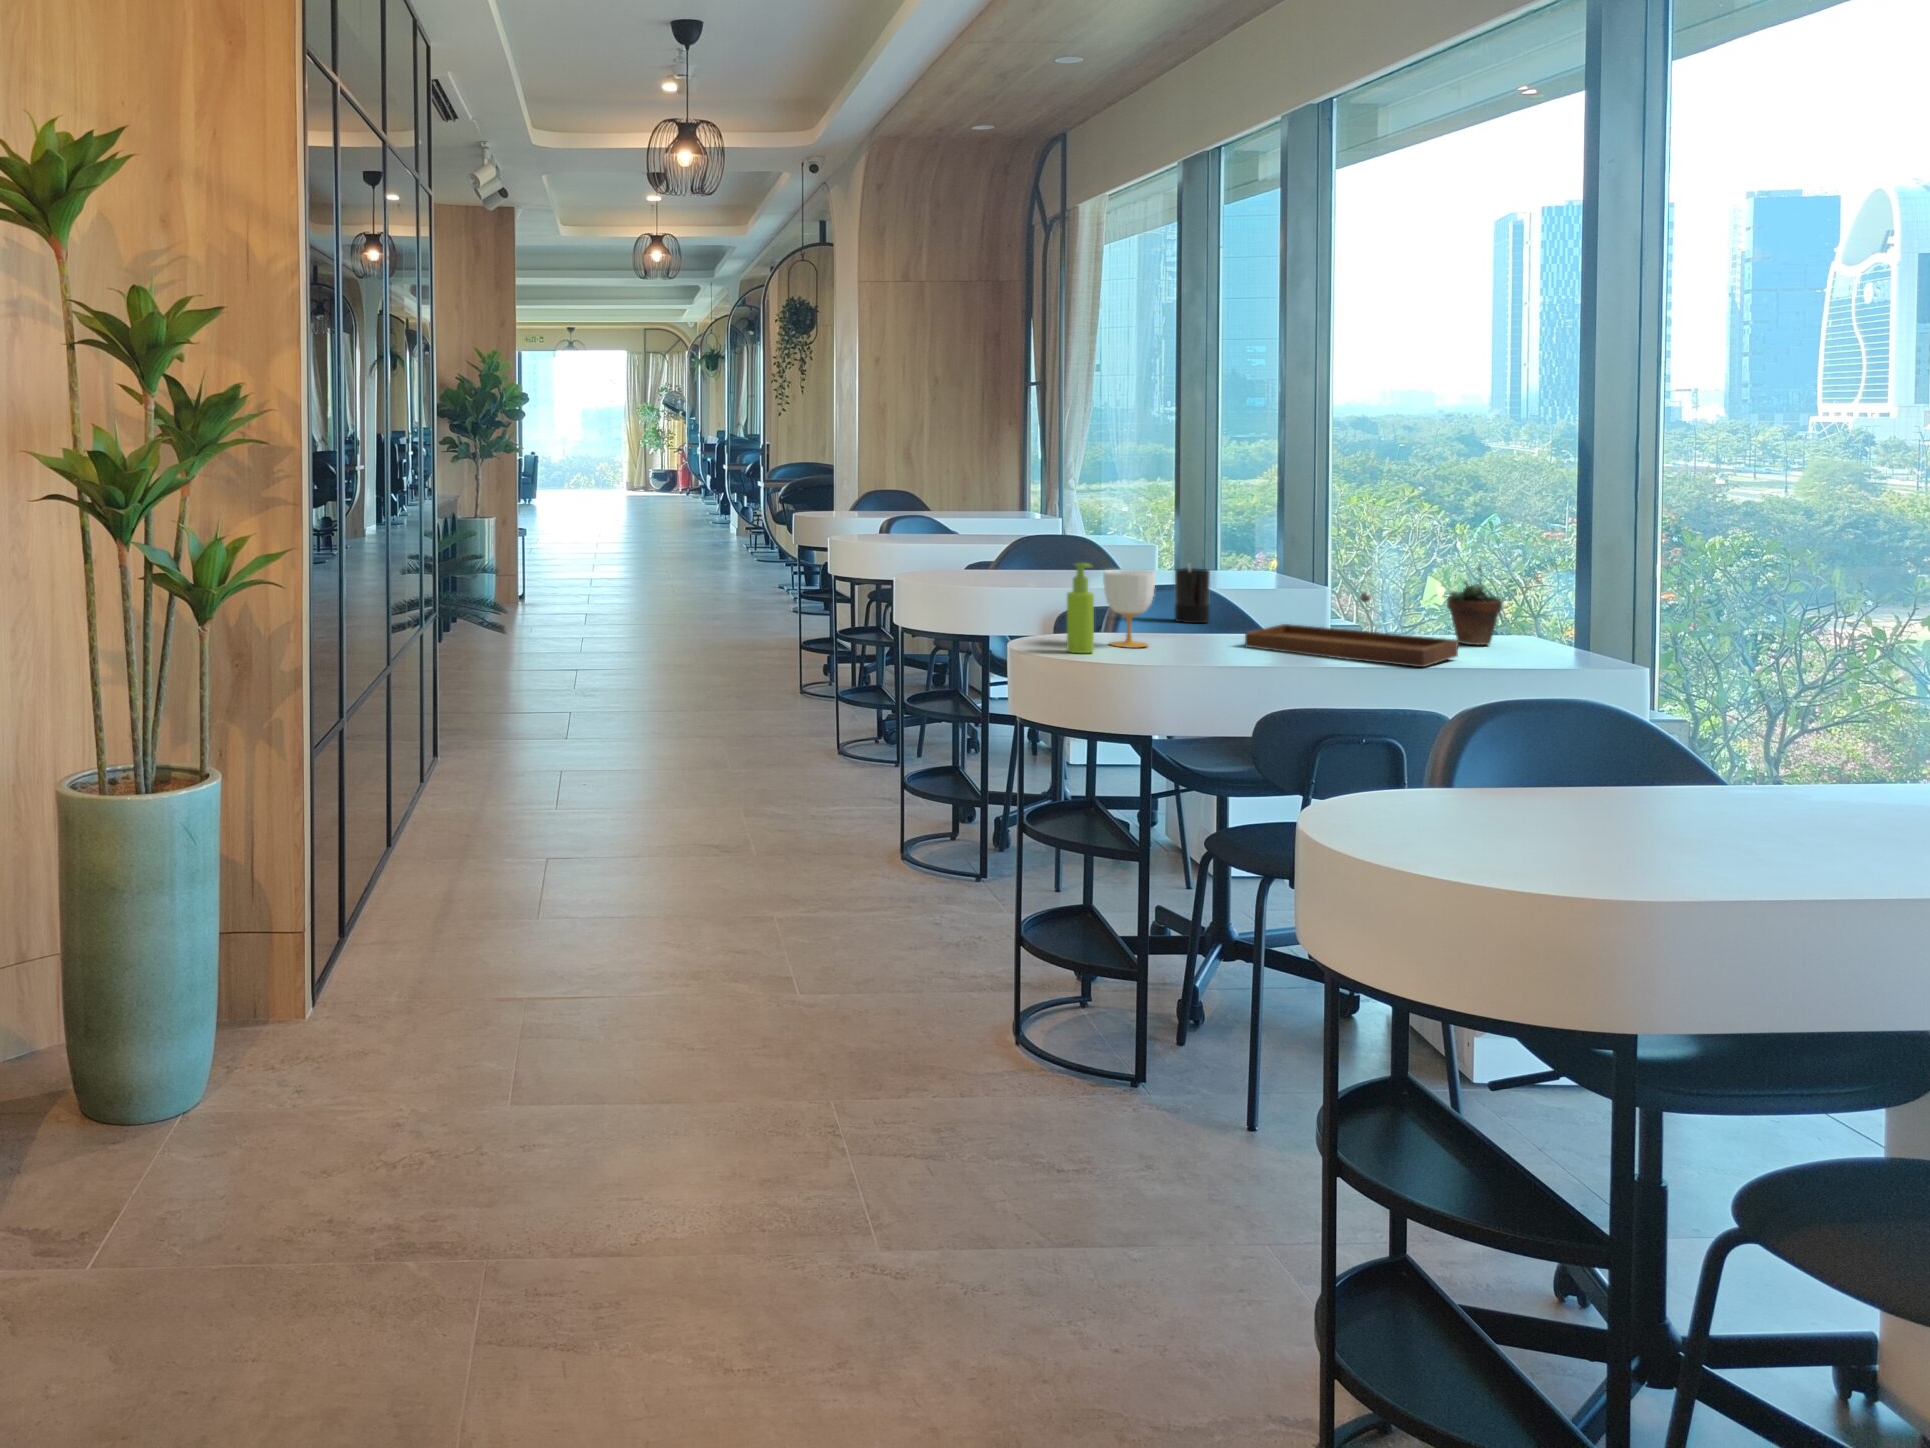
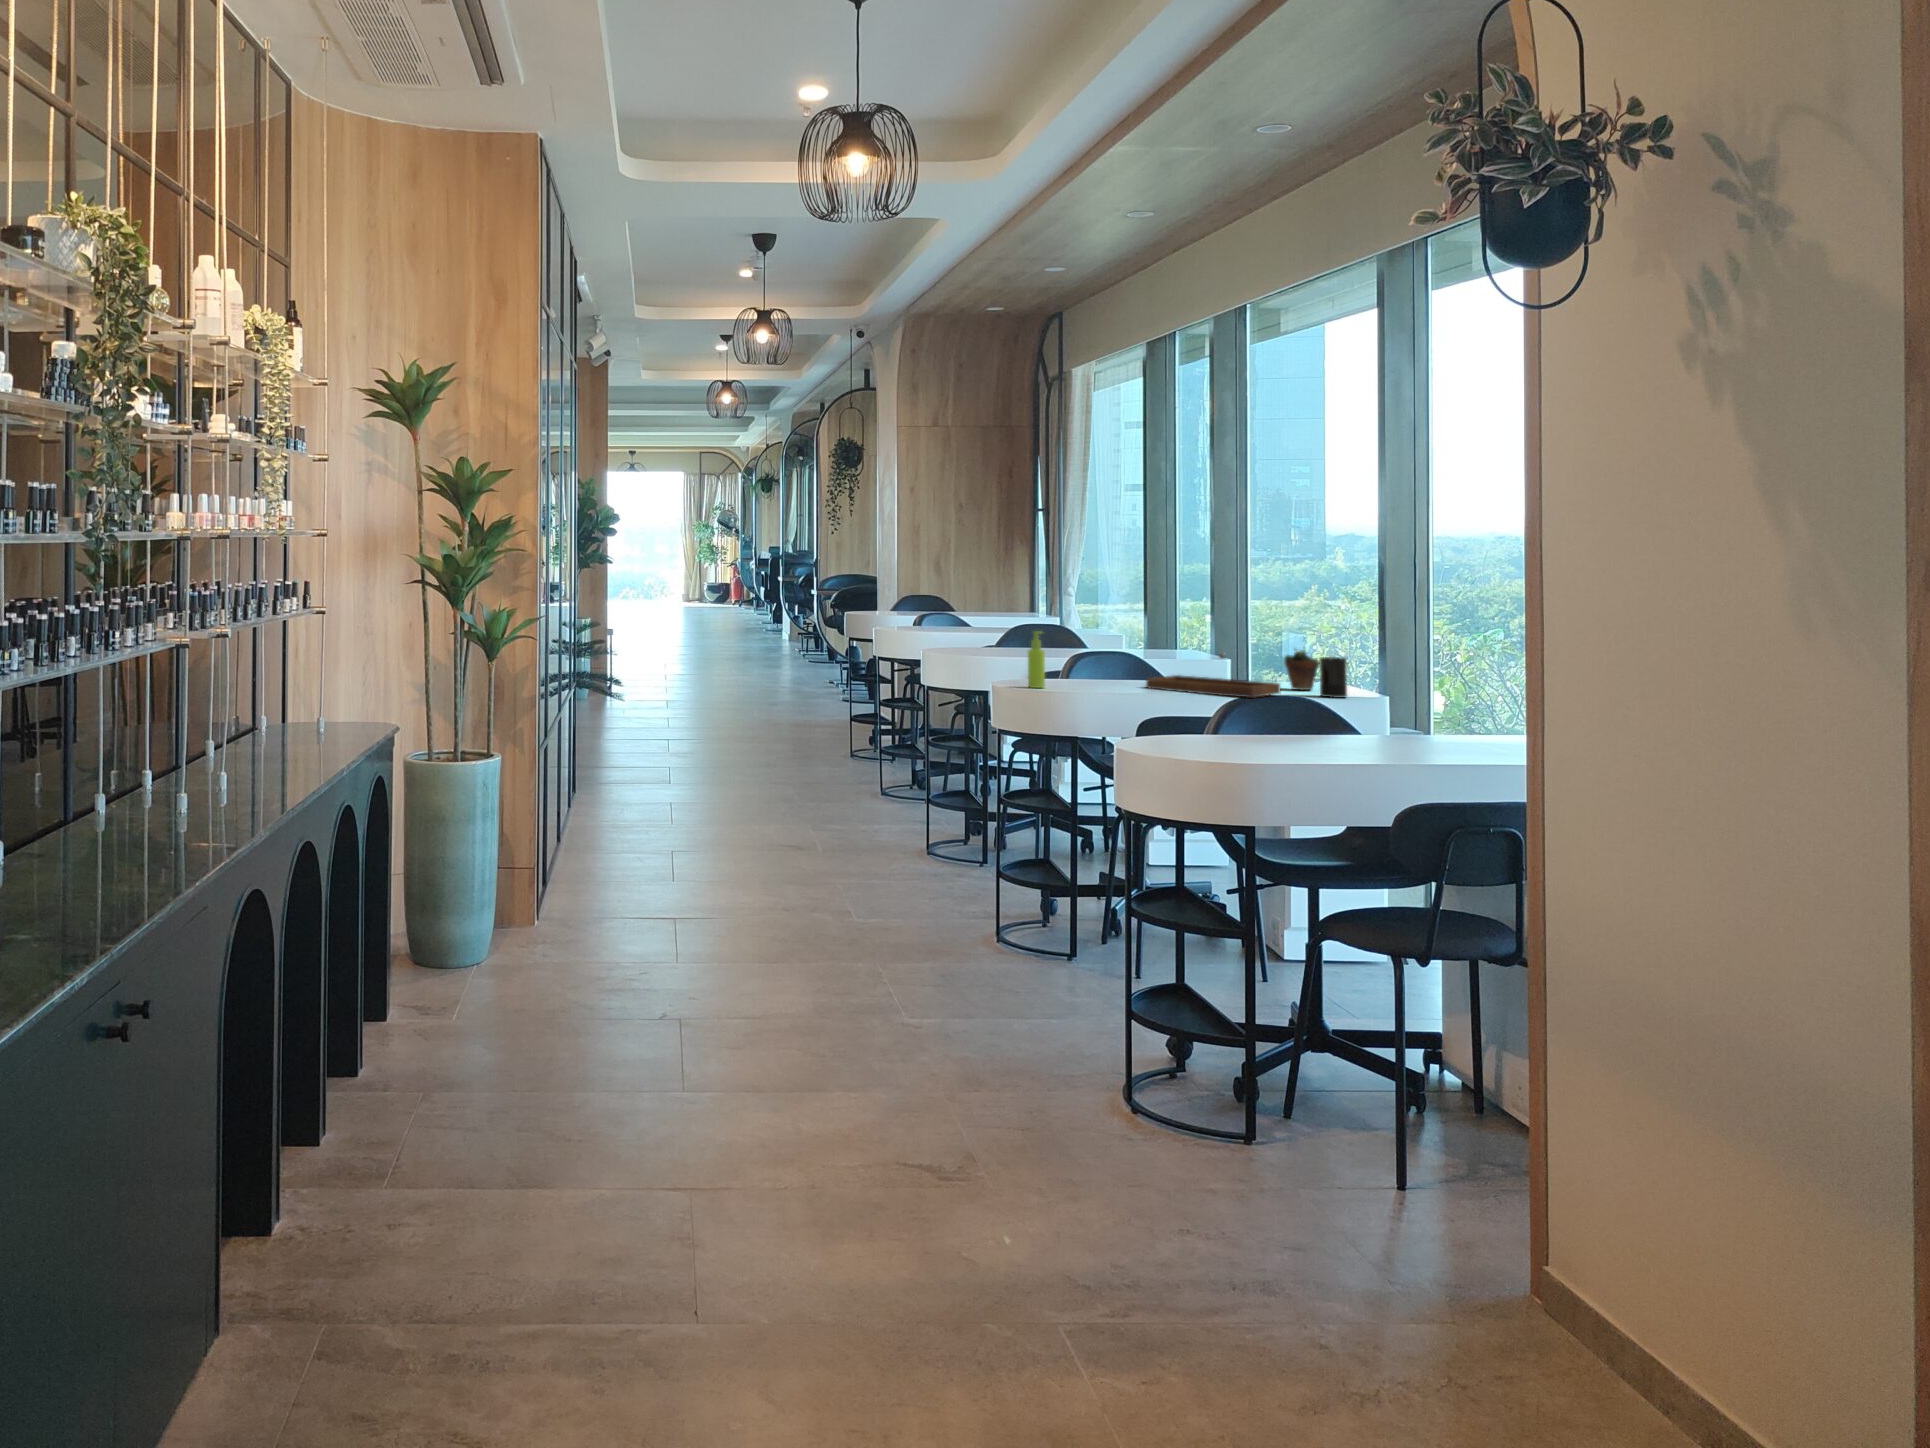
candle: present [1175,567,1210,623] -> present [1319,656,1347,698]
cup: present [1103,570,1155,648] -> none [1053,637,1086,687]

